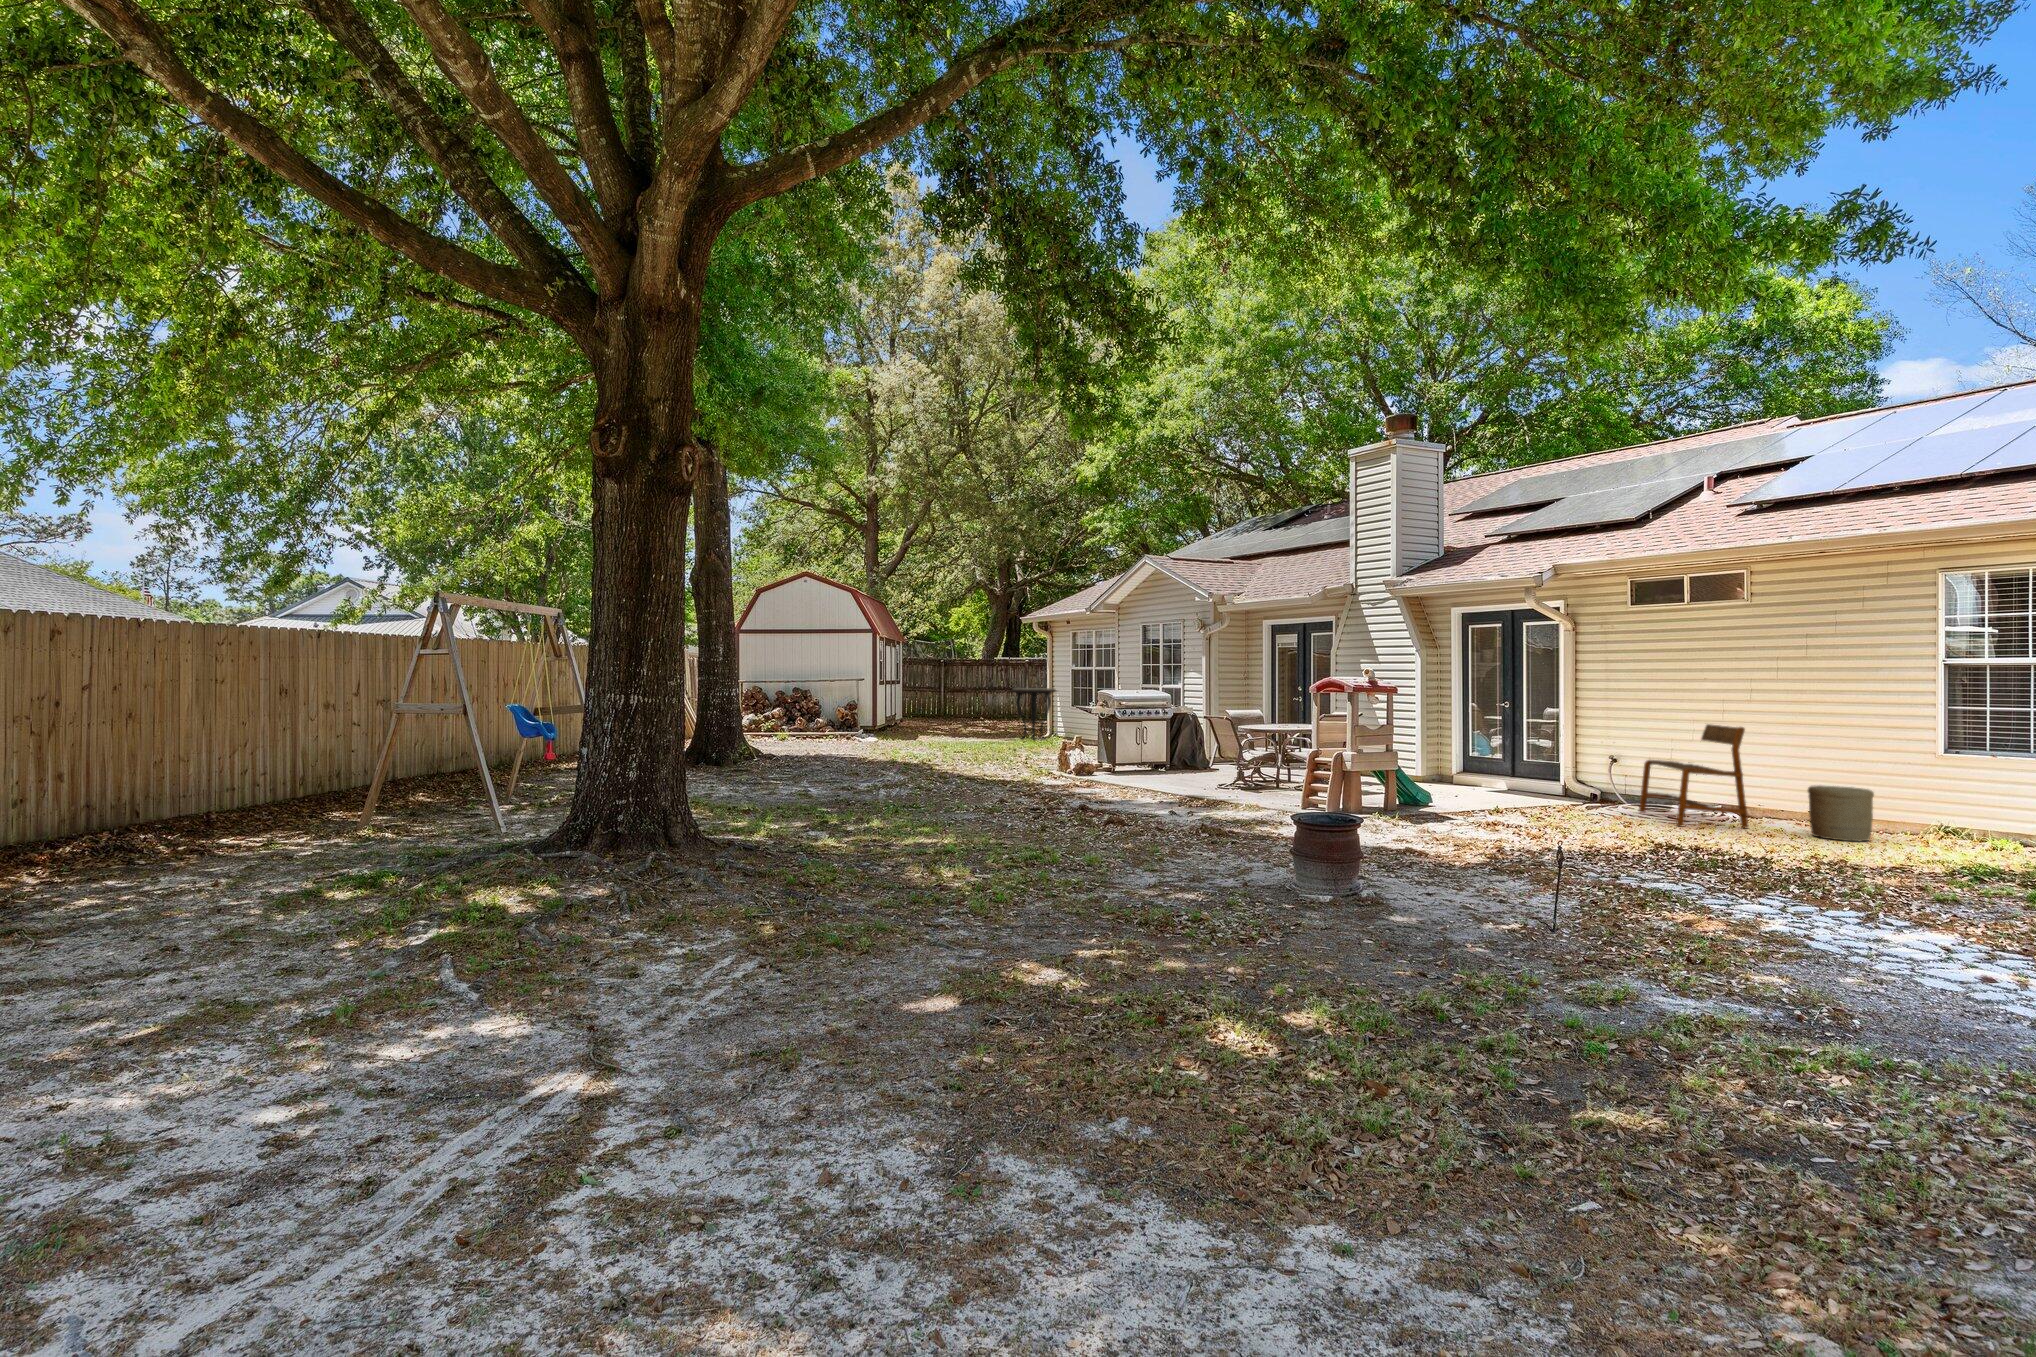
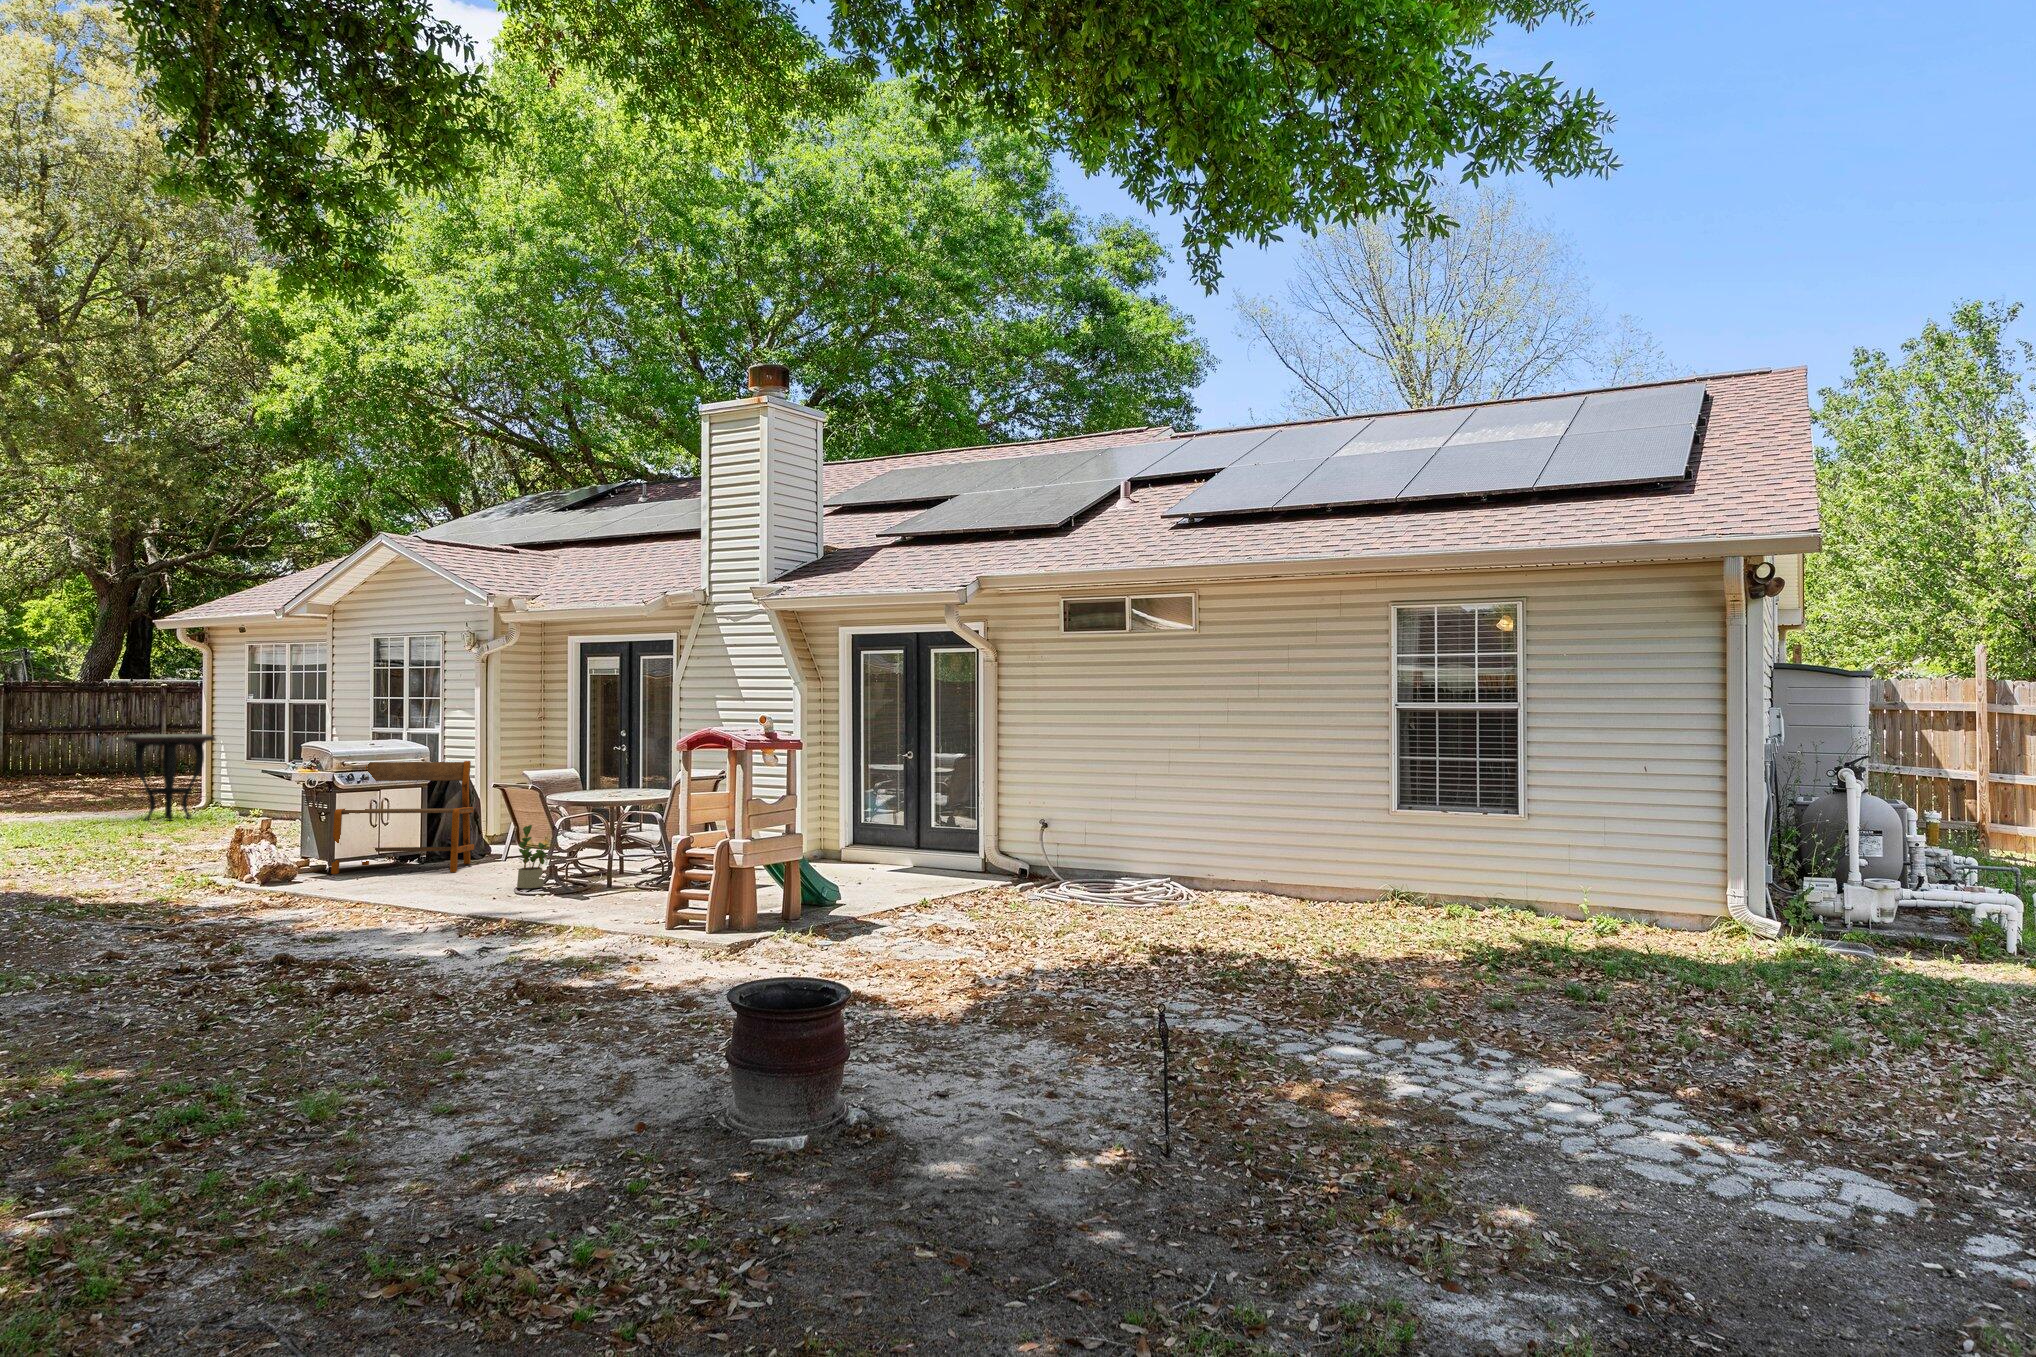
bench: present [1639,724,1749,828] -> present [331,761,474,874]
potted plant: none [1219,744,1241,785] -> present [517,825,550,889]
woven basket: present [1808,785,1874,841] -> none [1240,842,1300,905]

